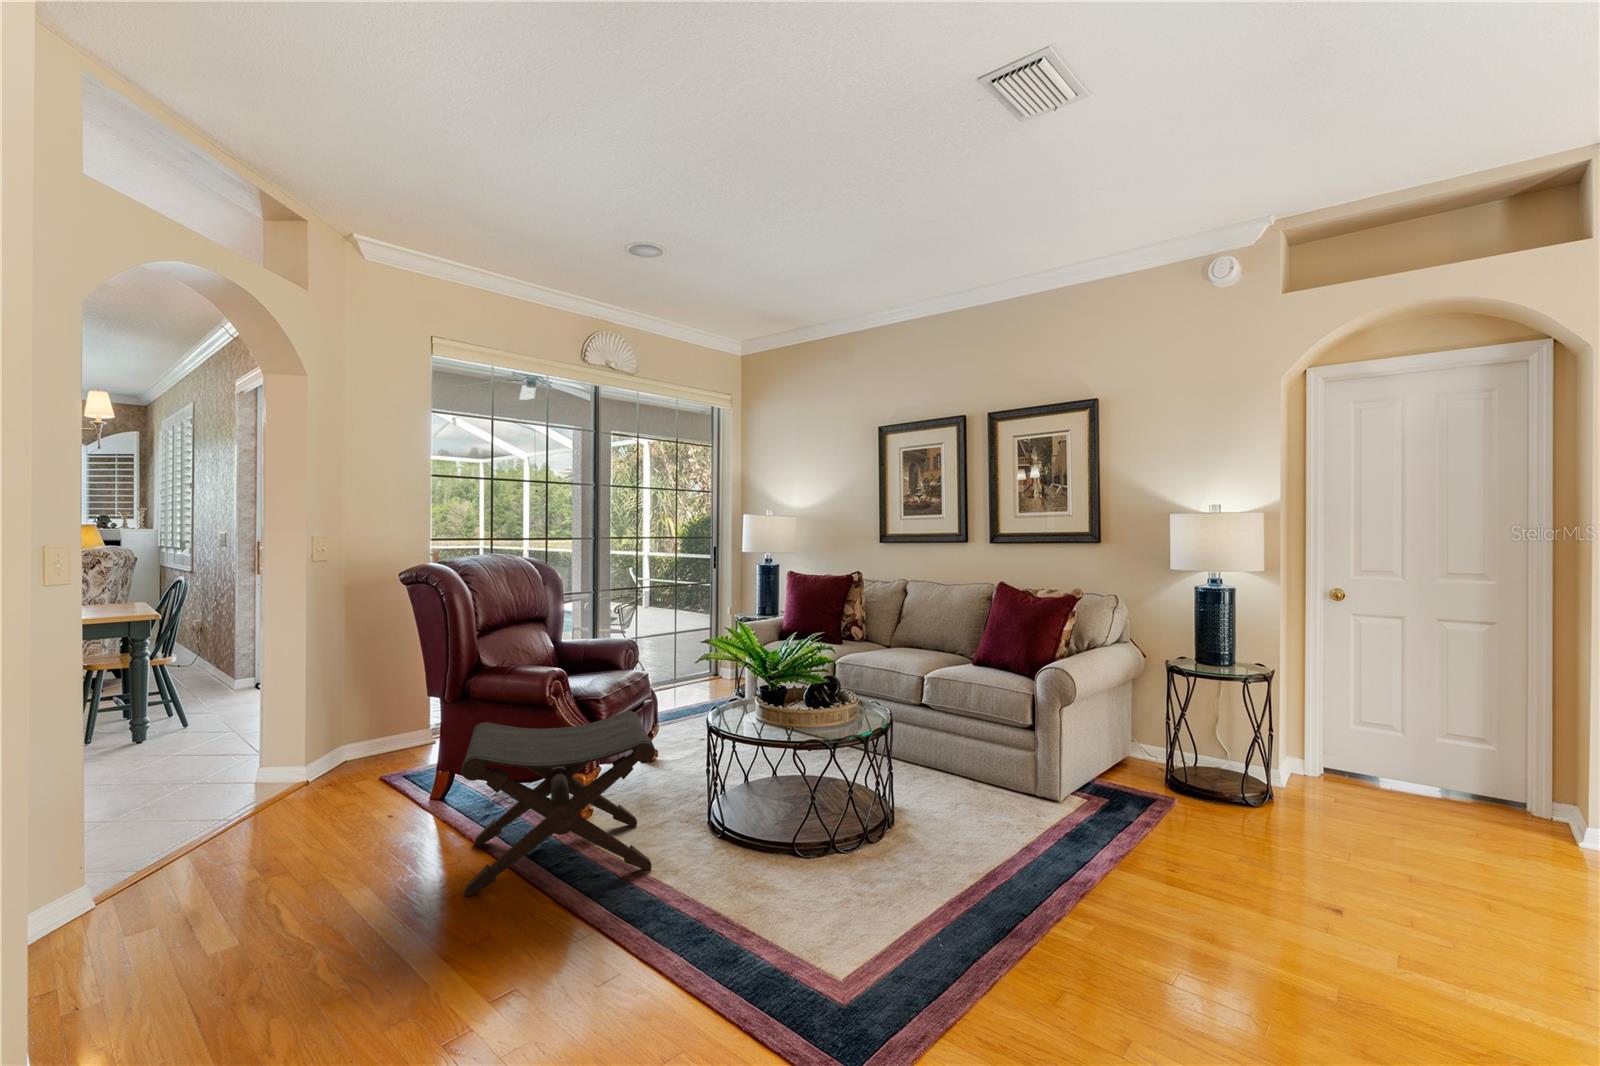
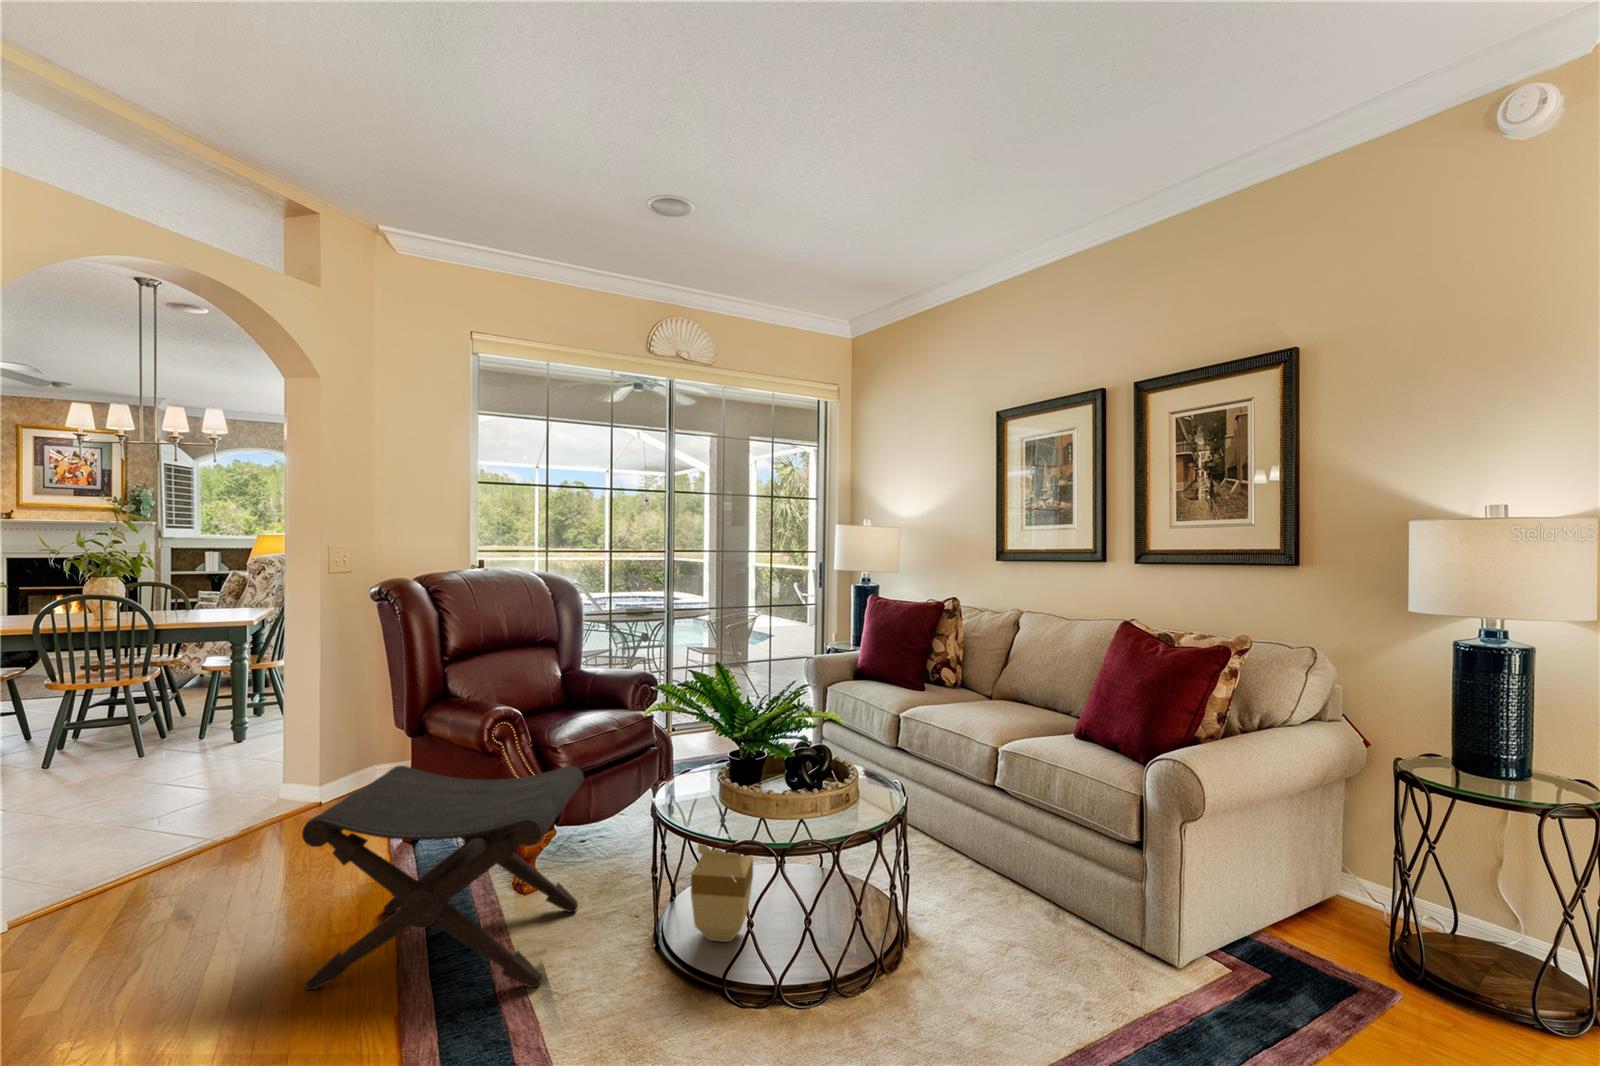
vase: none [747,744,791,824] -> present [691,844,753,942]

